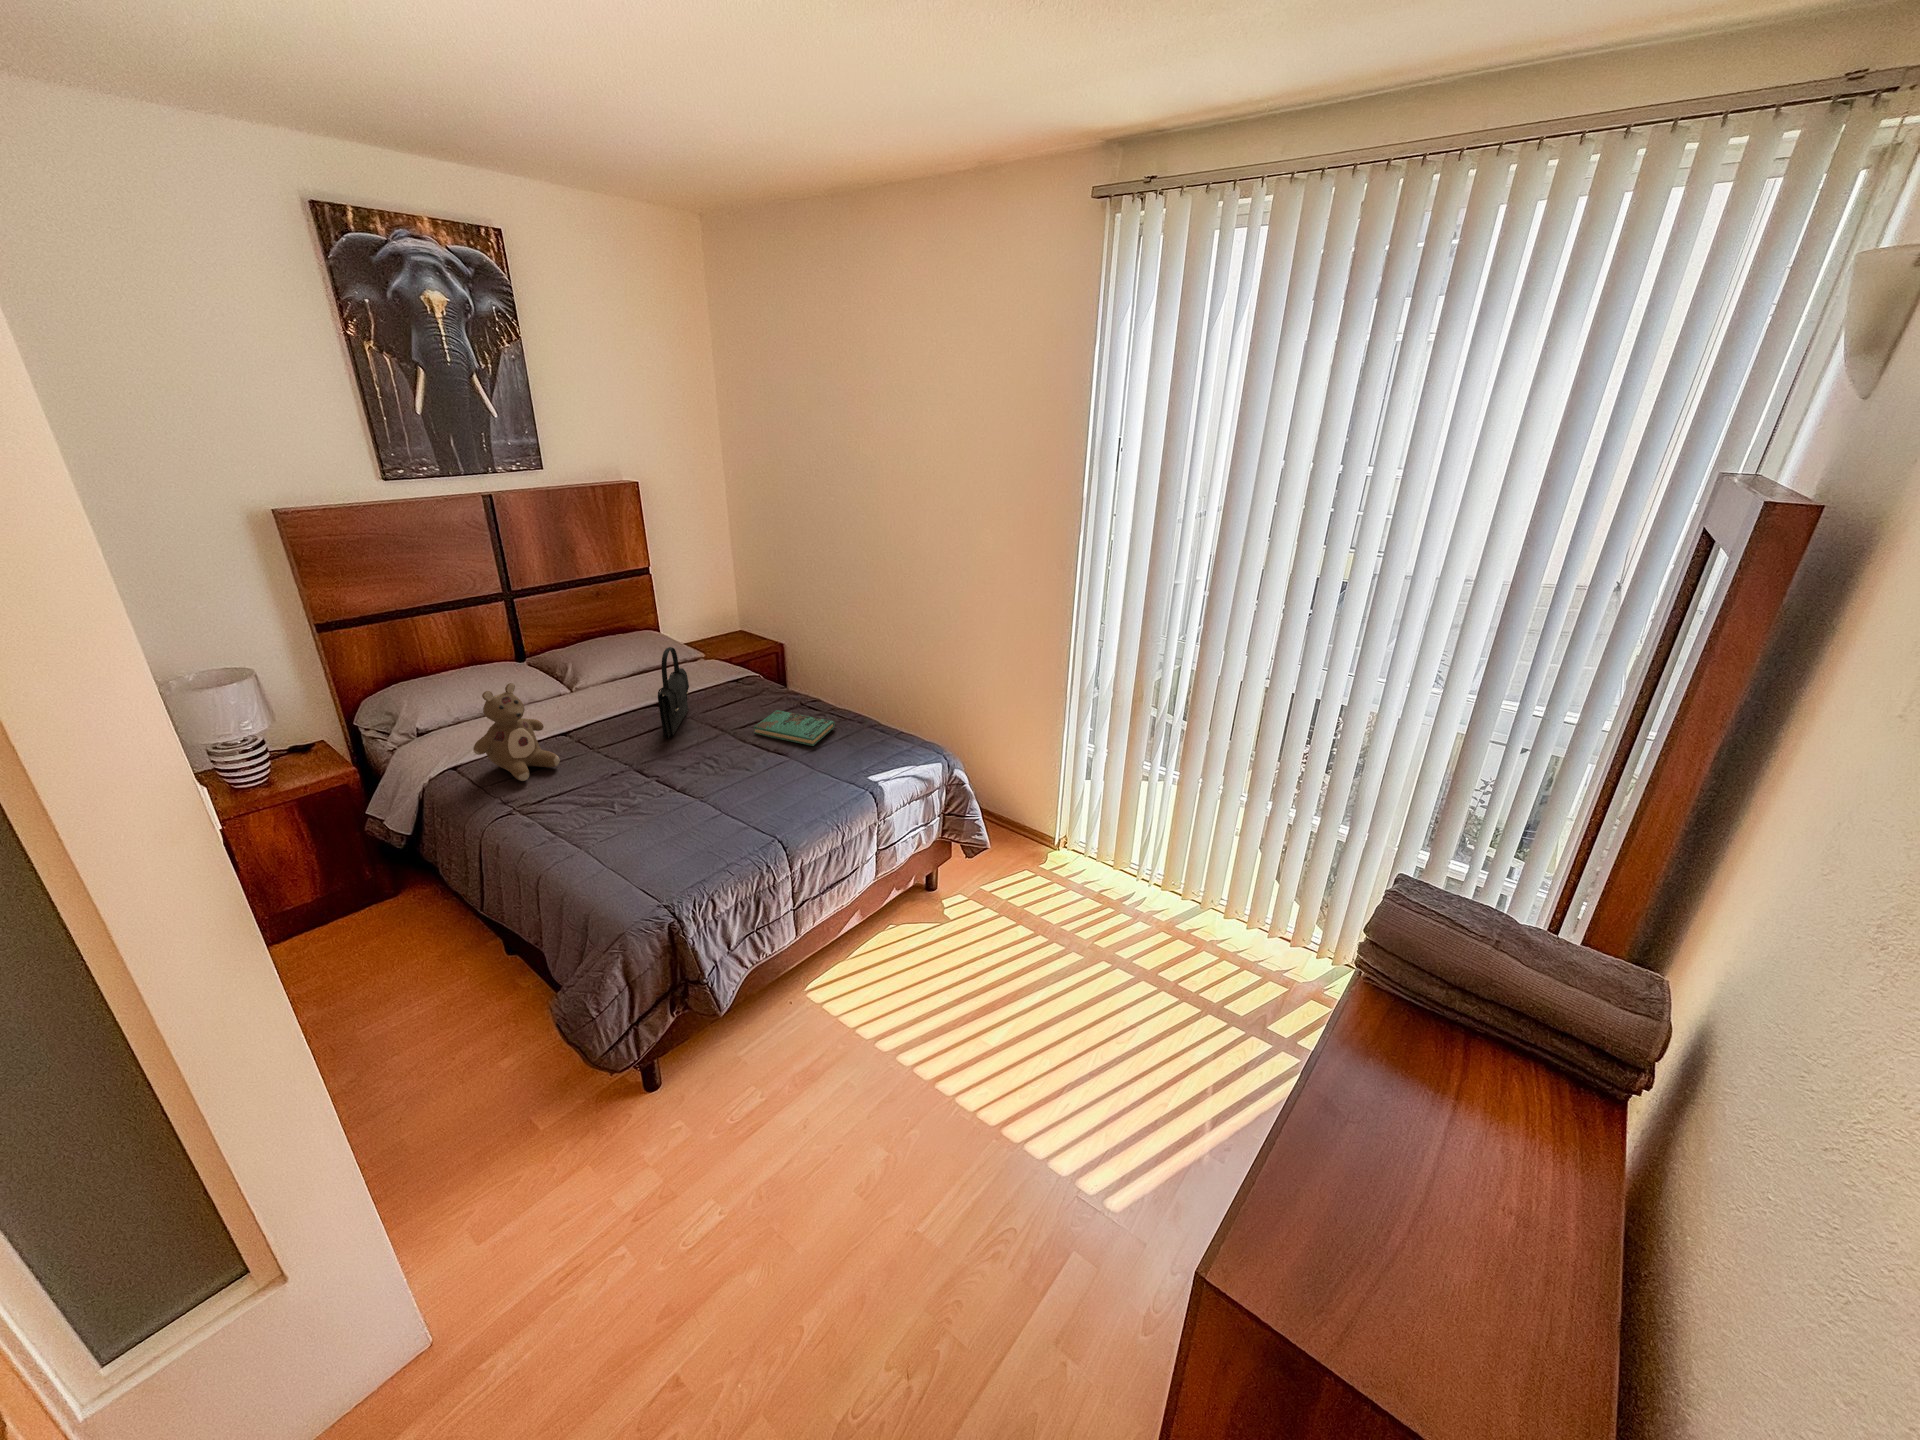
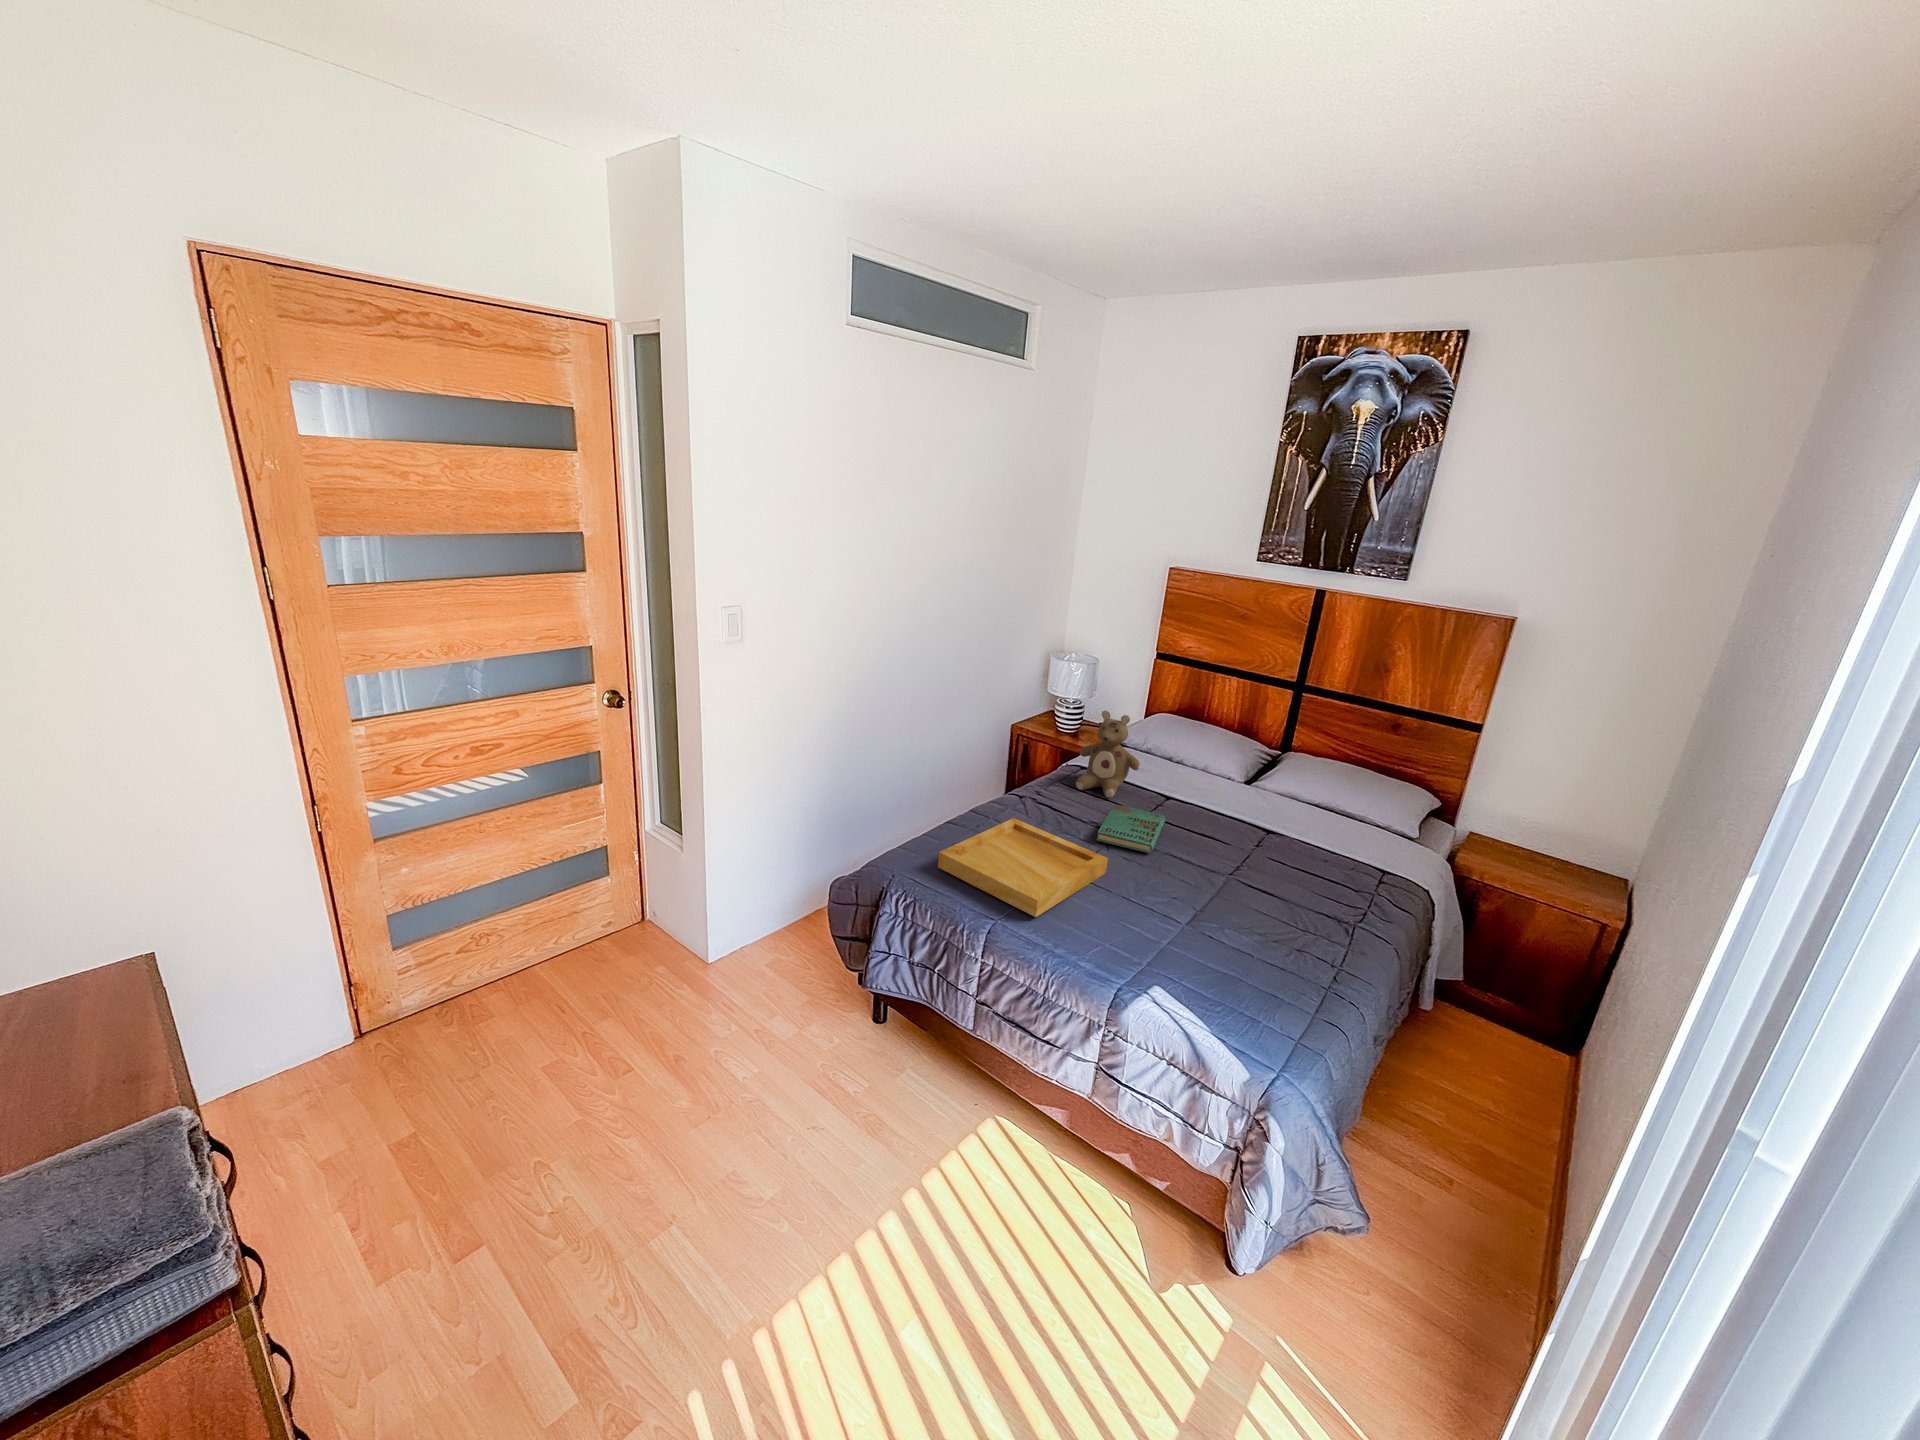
handbag: present [658,647,689,738] -> none [1196,759,1288,849]
book: present [754,710,835,746] -> present [1097,804,1166,853]
tray: none [598,776,775,885] -> present [938,818,1108,917]

